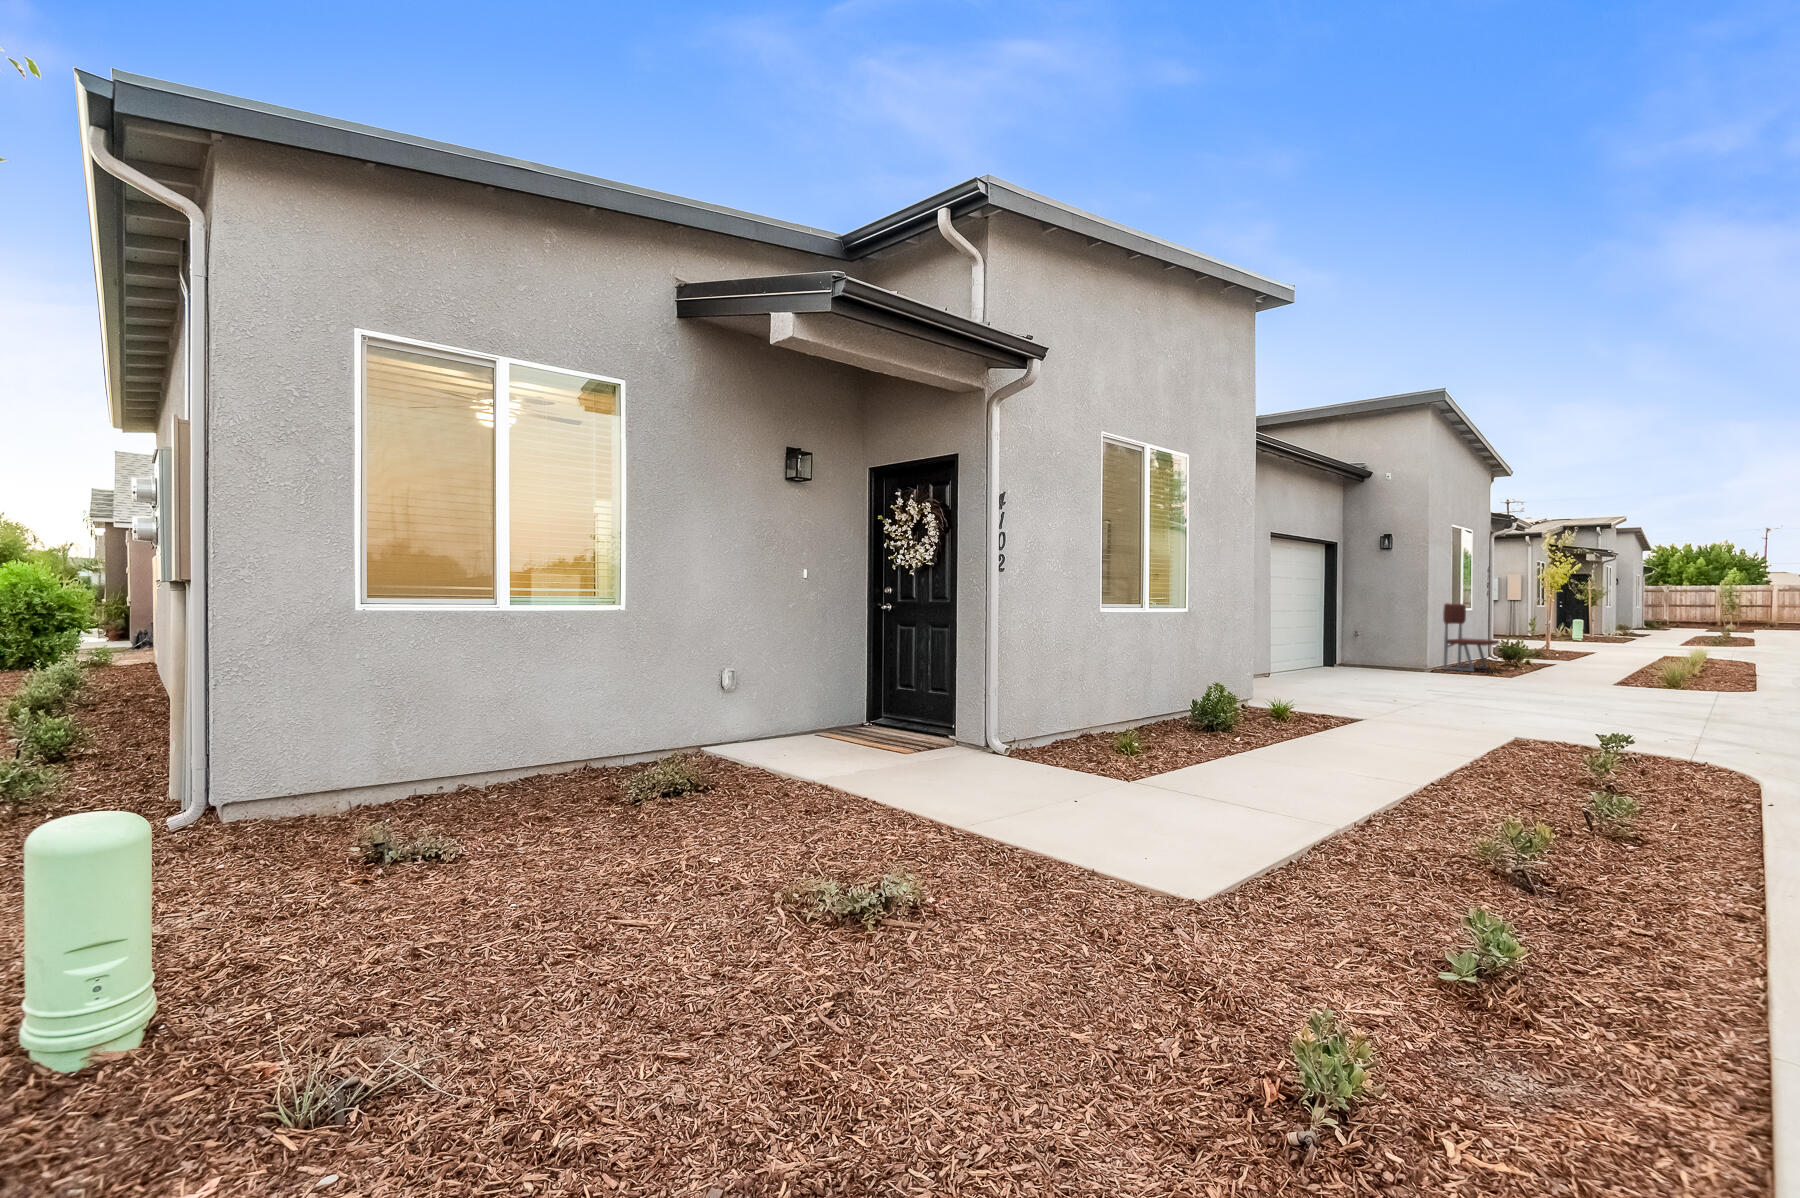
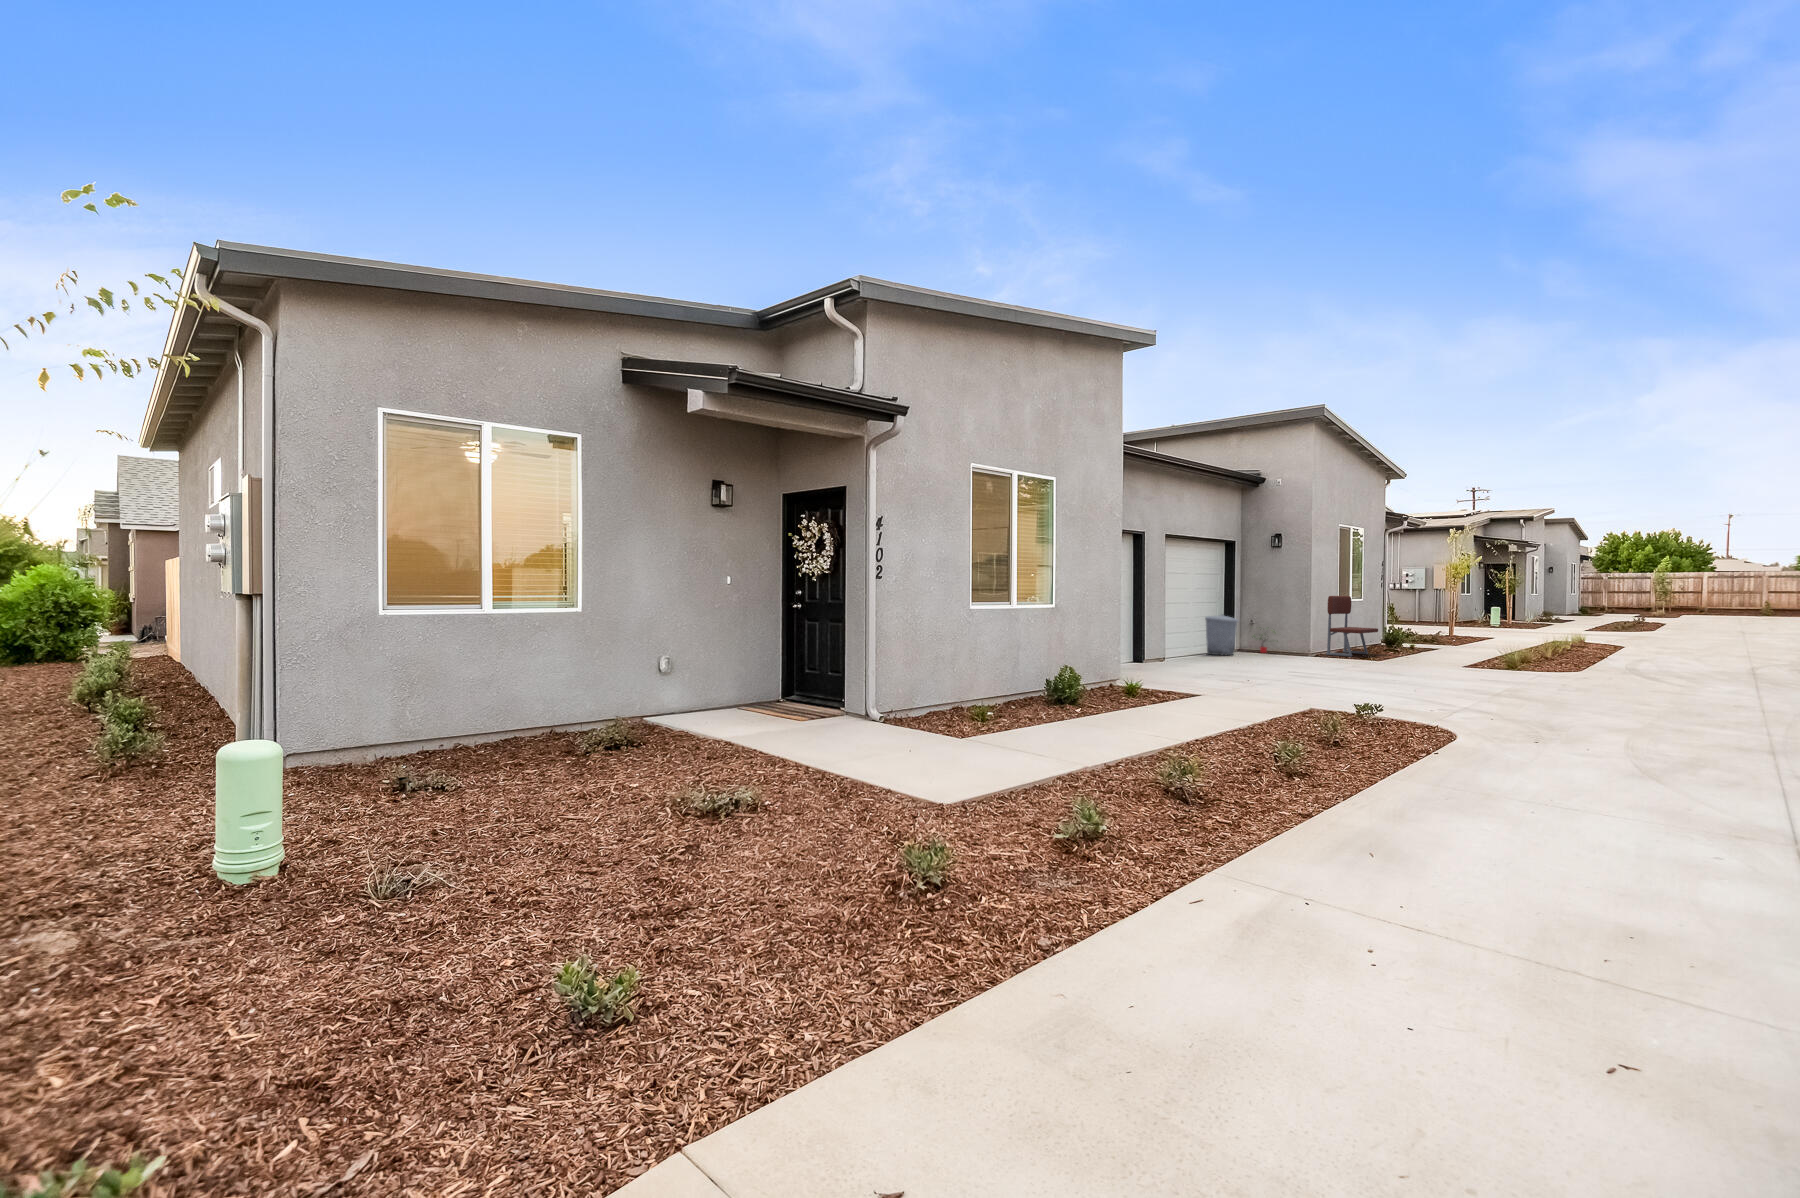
trash can: none [1305,623,1345,670] -> present [1205,614,1238,655]
potted plant: none [1352,638,1392,667] -> present [1253,629,1278,653]

